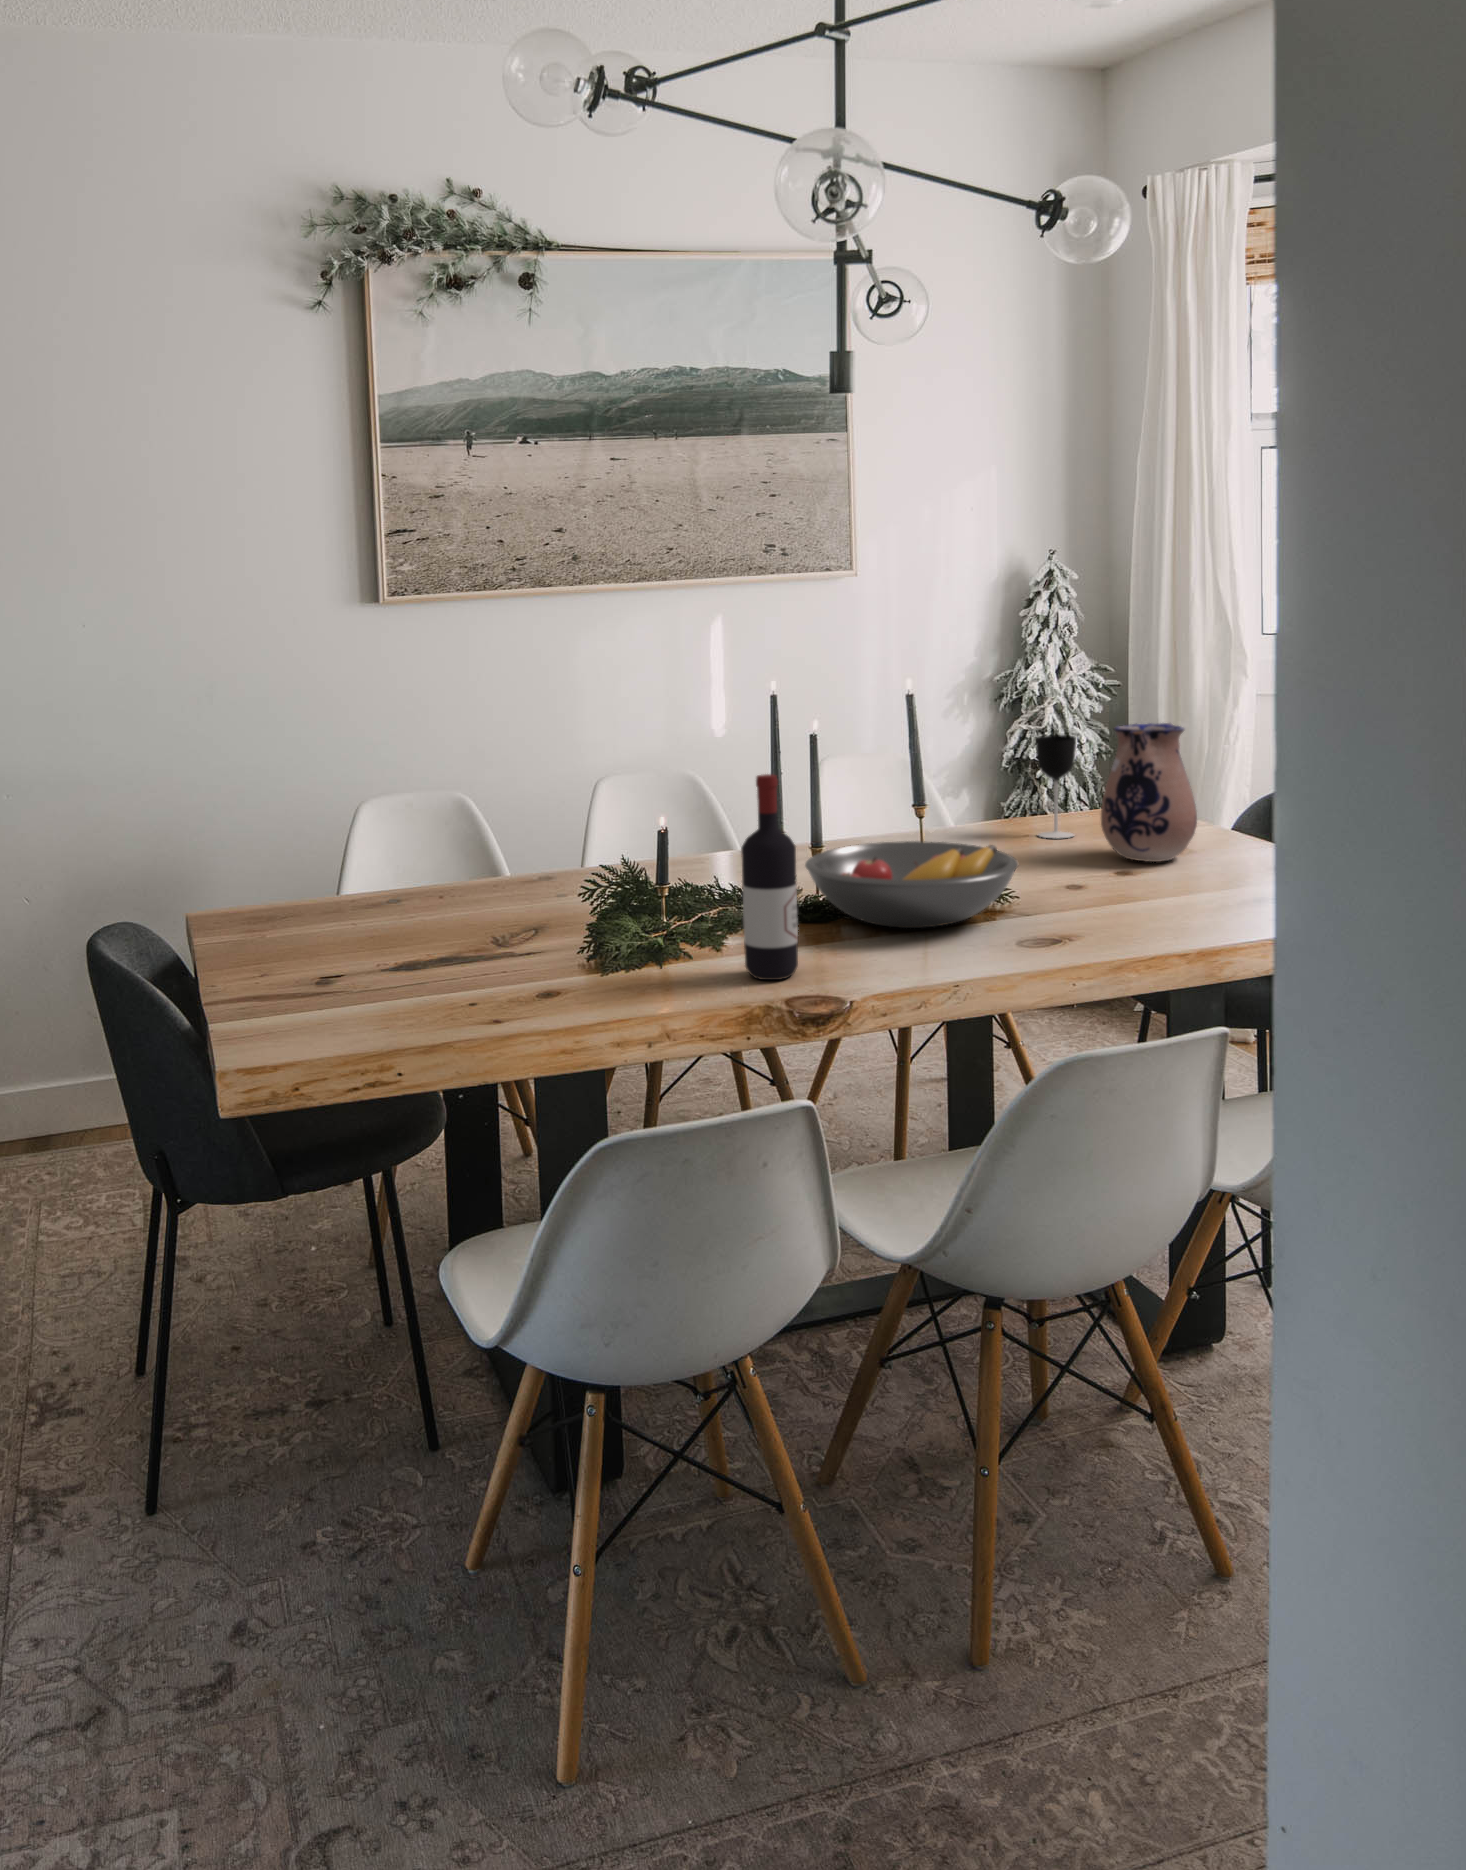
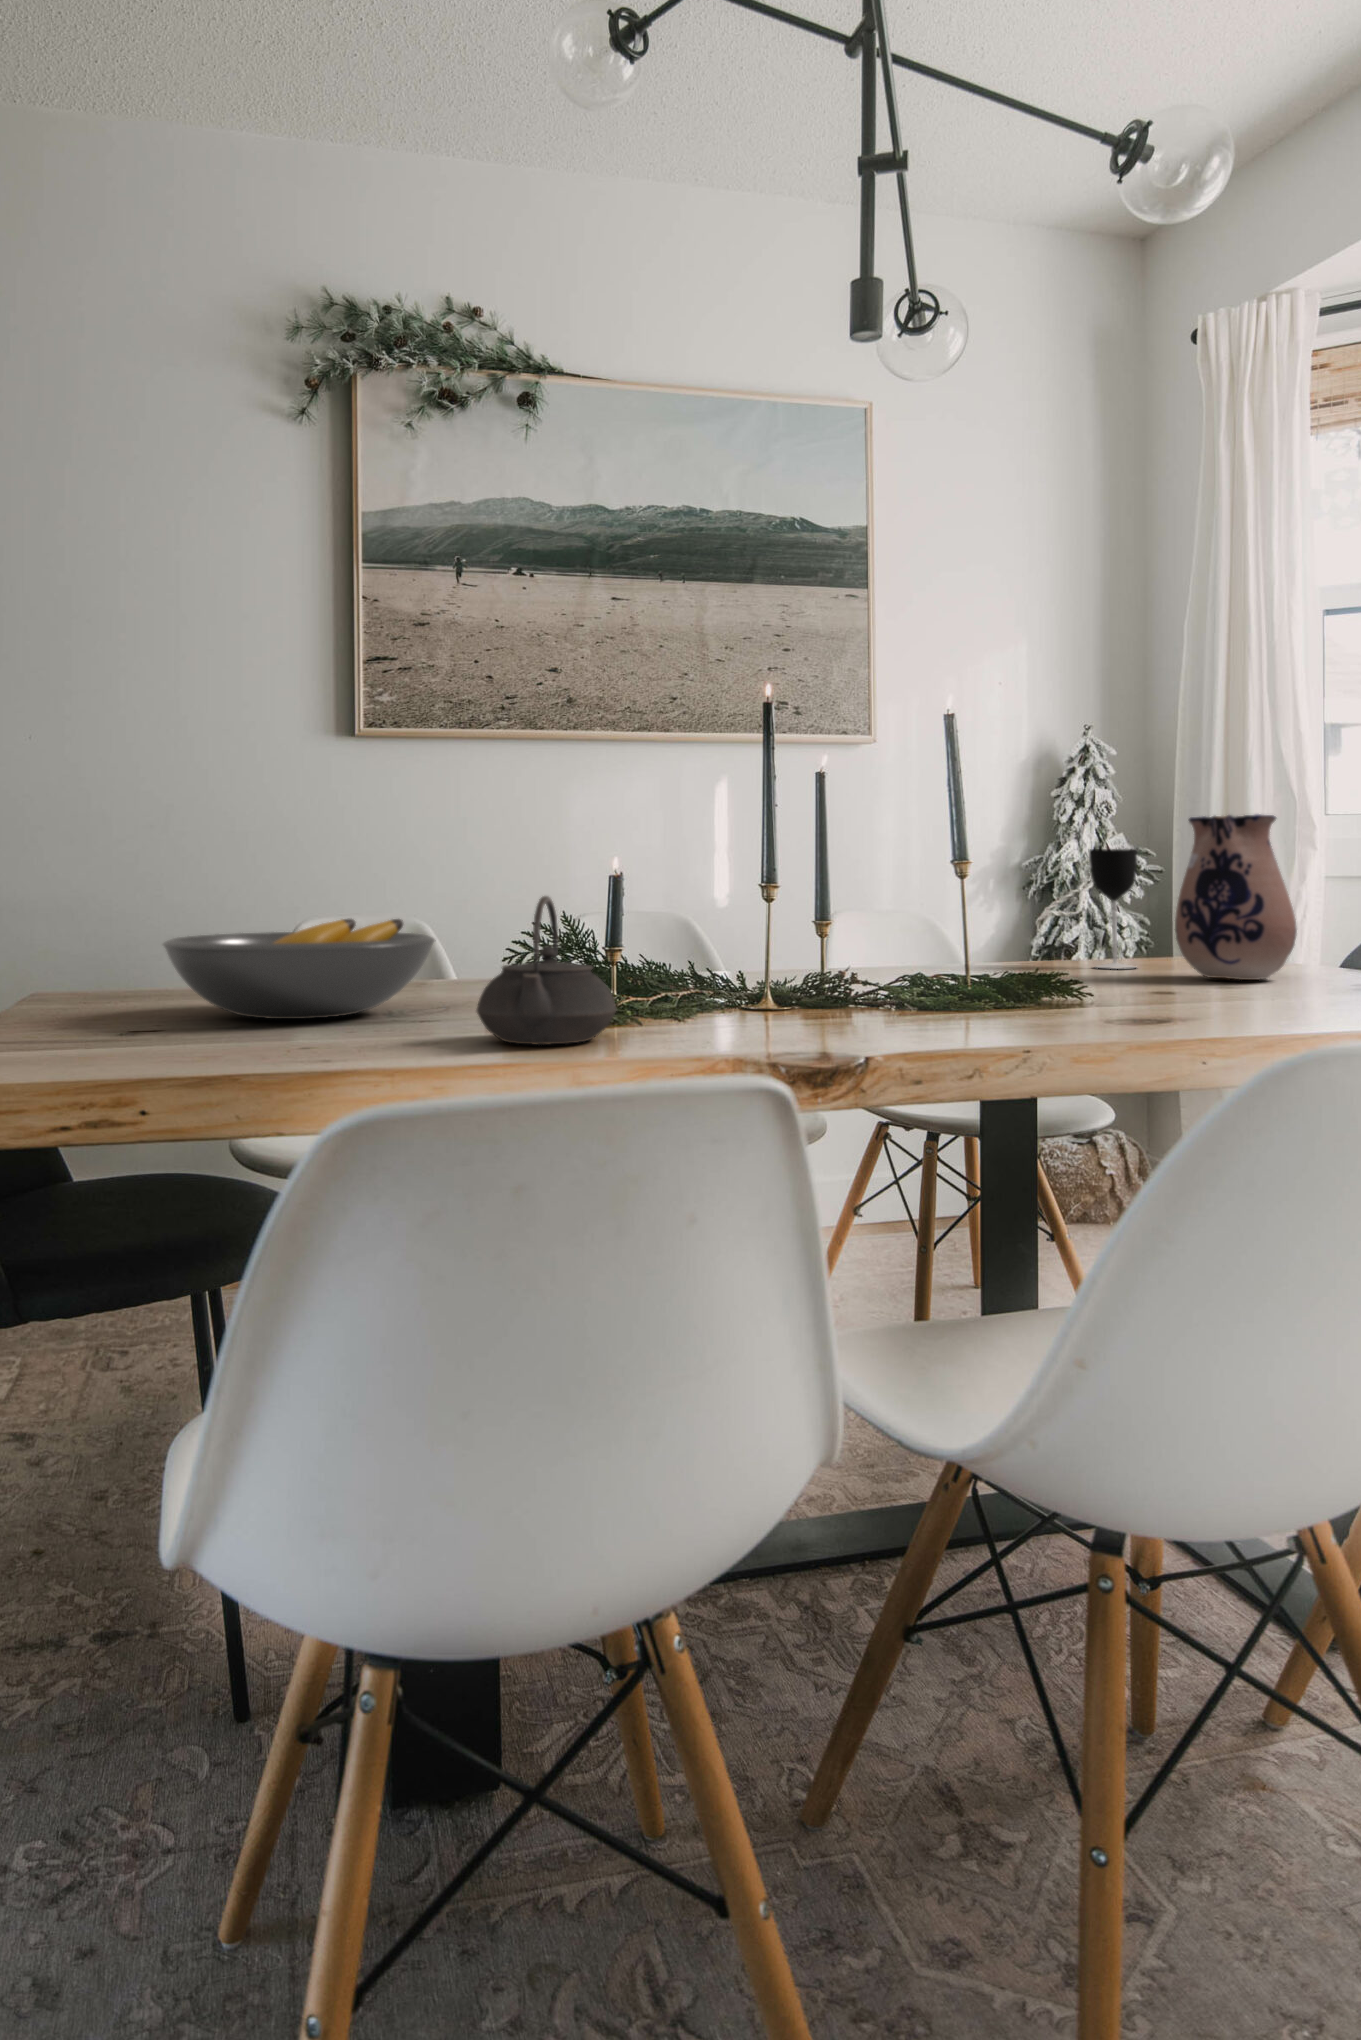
wine bottle: present [741,774,798,980] -> none [723,765,797,1043]
fruit bowl: present [805,841,1019,928] -> present [163,919,435,1019]
teapot: none [560,872,664,987] -> present [477,896,616,1045]

